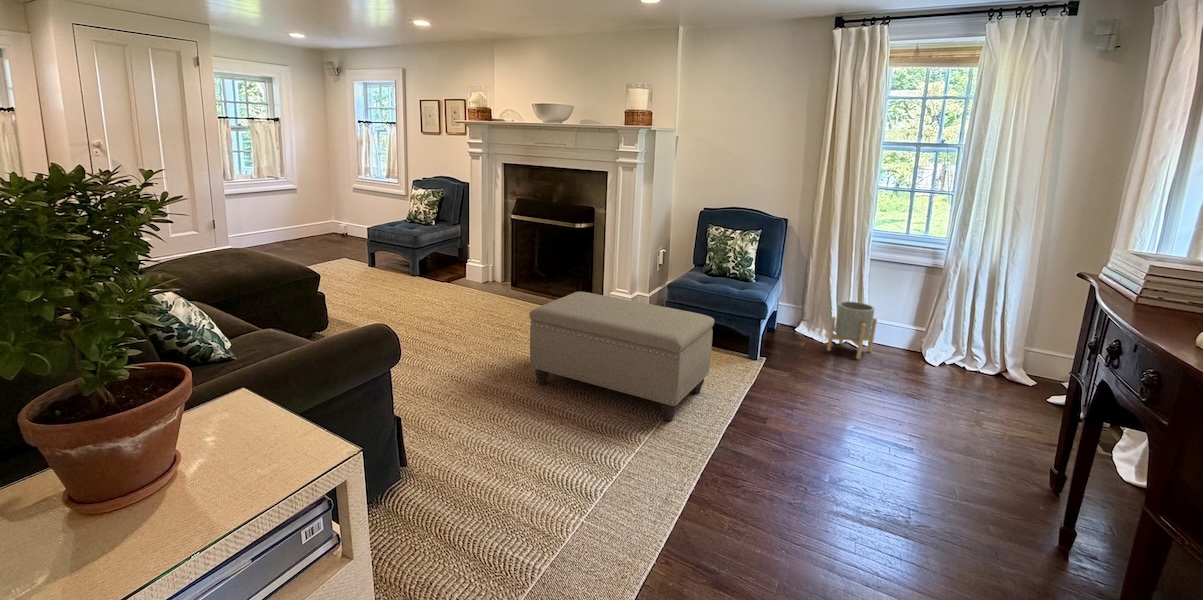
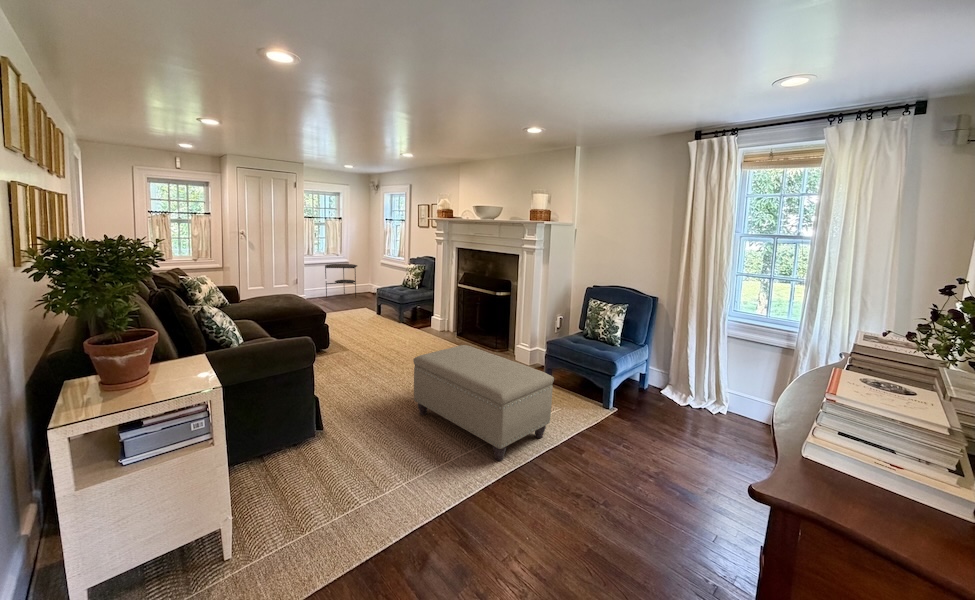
side table: none [262,191,320,247] -> present [325,264,357,298]
planter: present [827,301,877,359] -> none [682,370,730,424]

